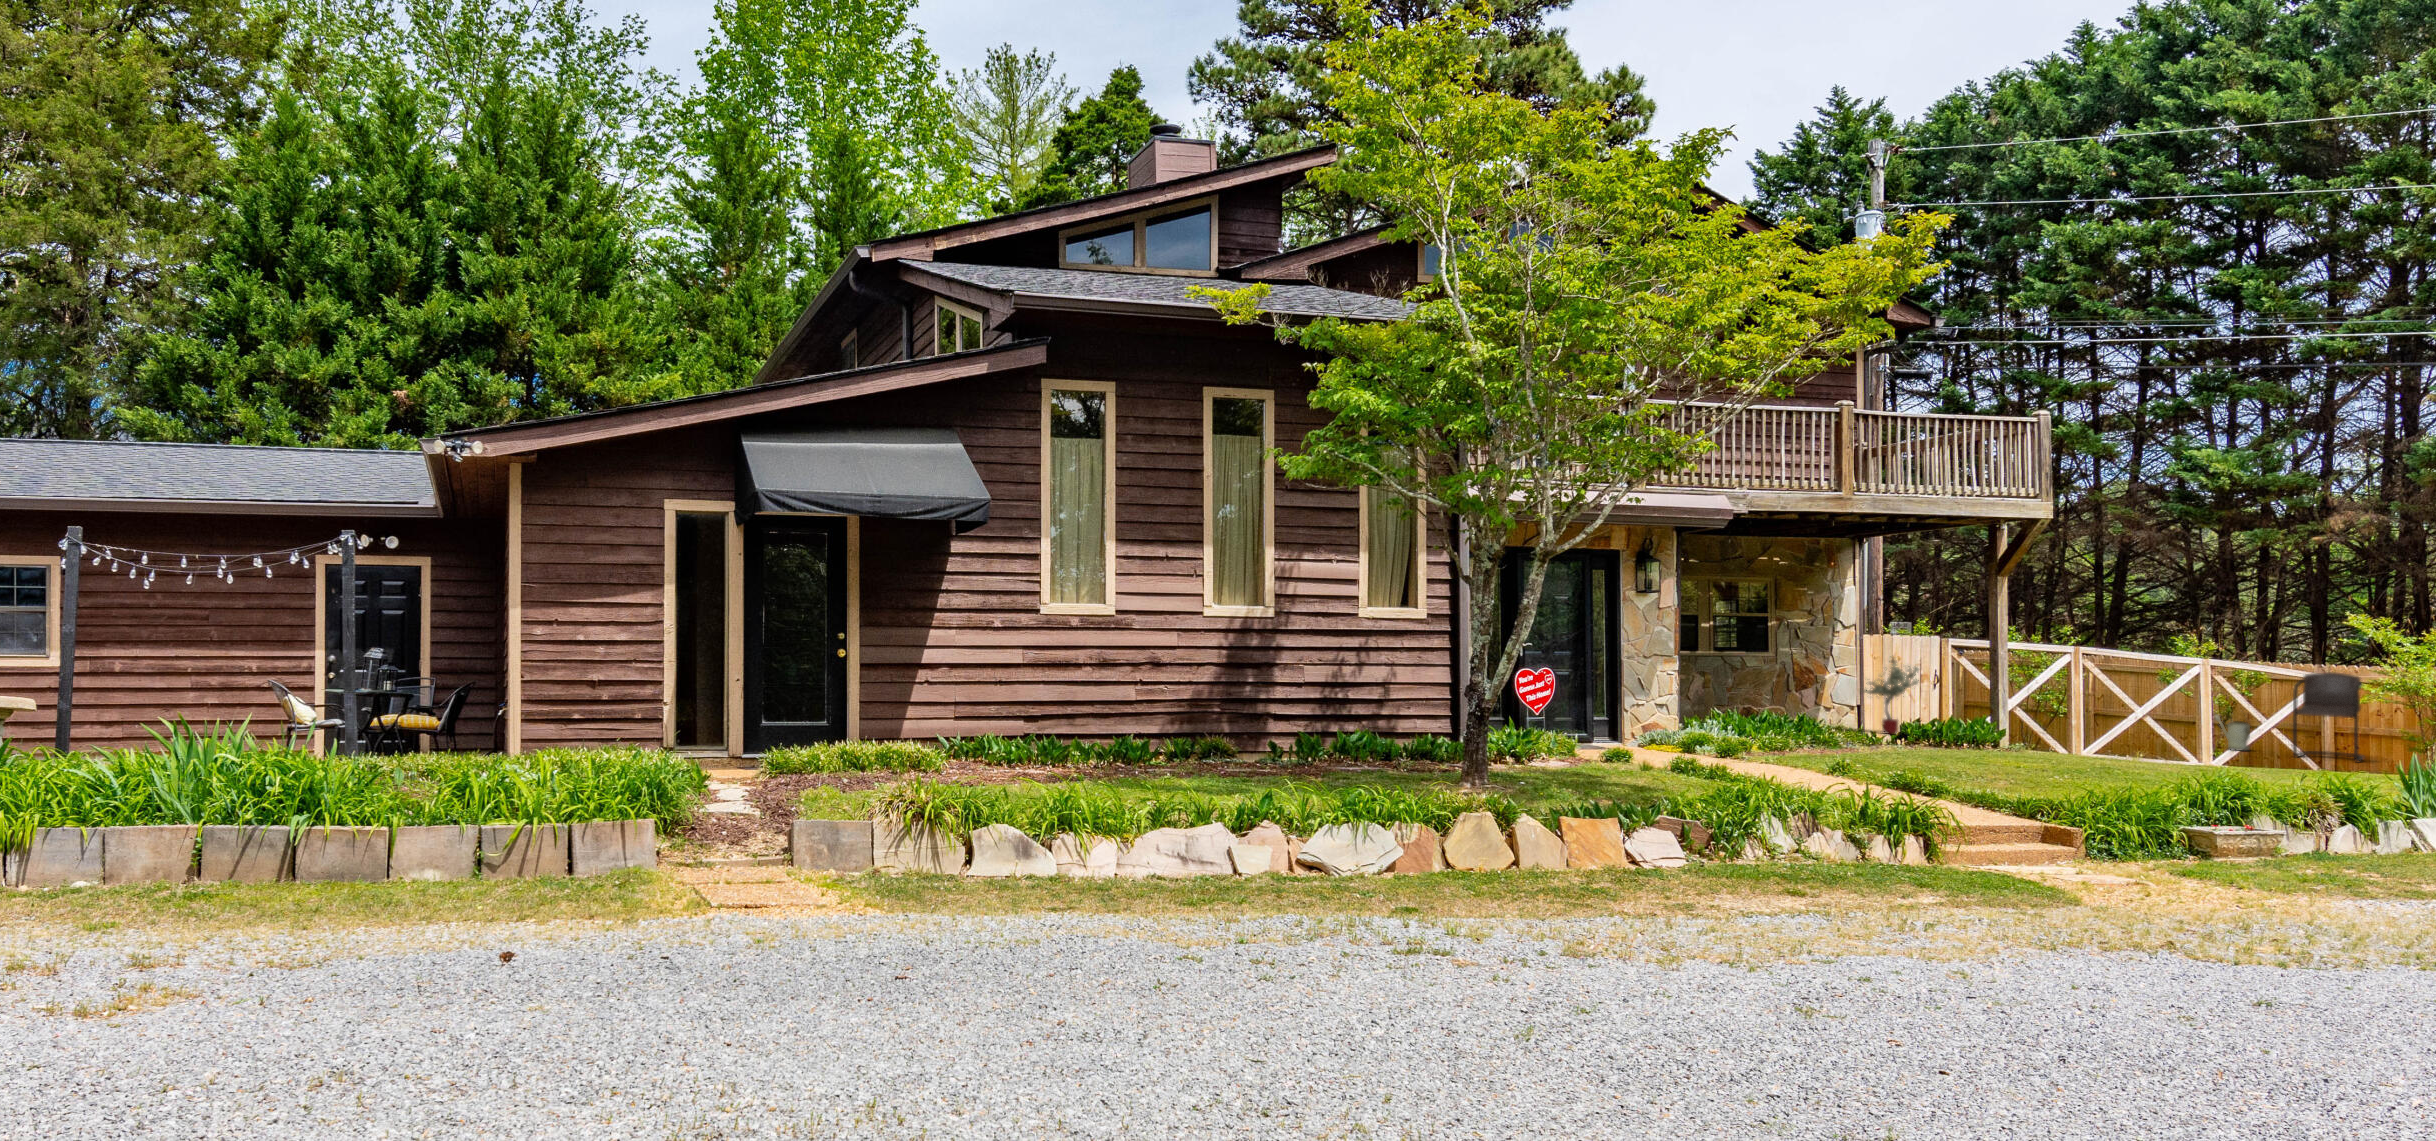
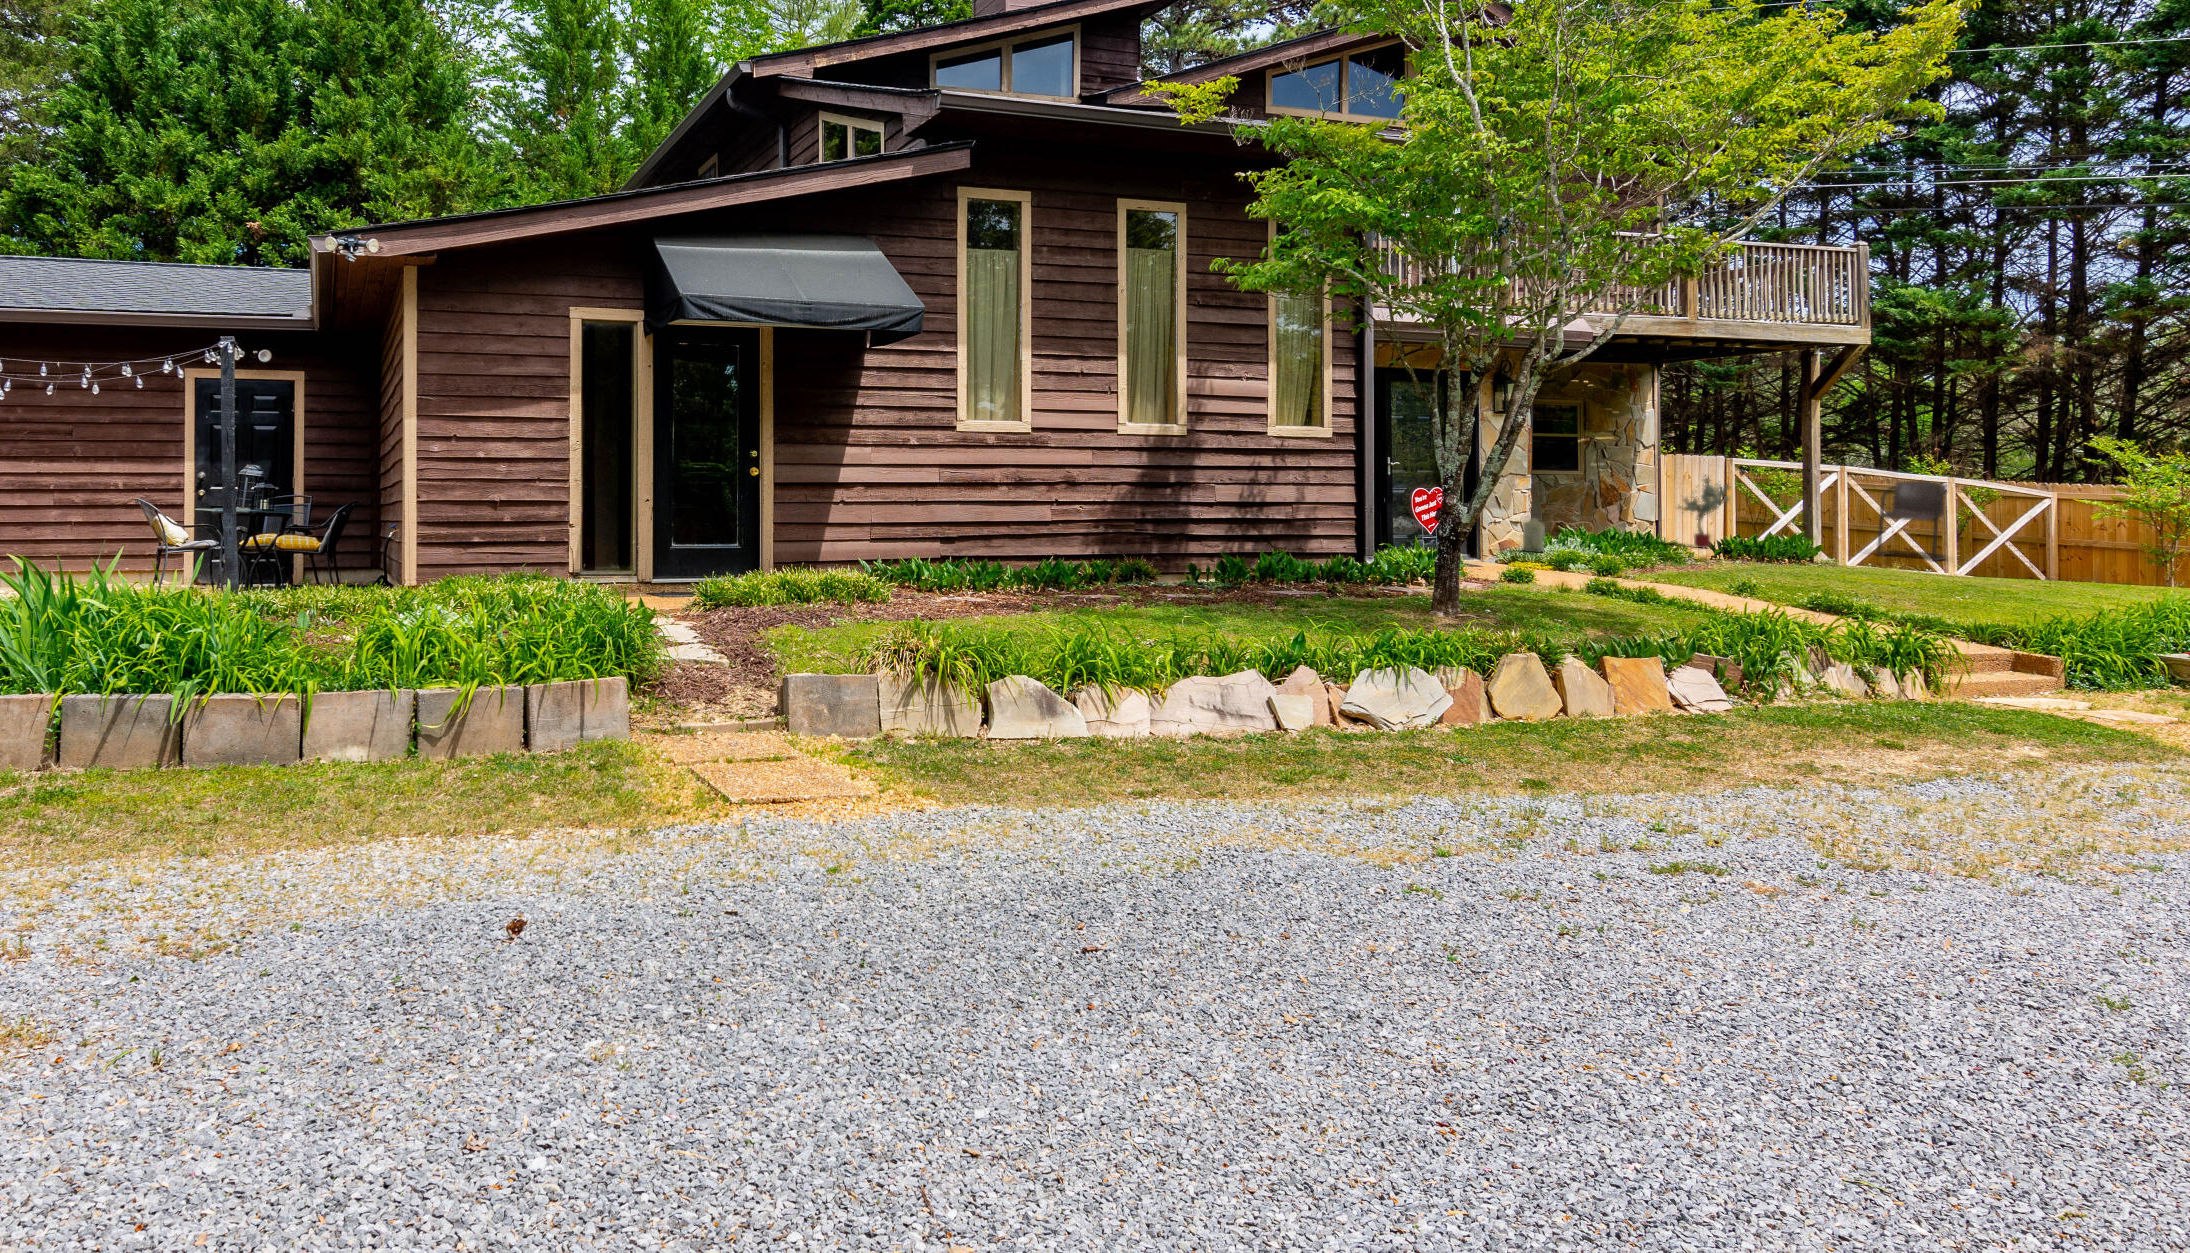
chair: present [2293,672,2364,763] -> present [1877,480,1947,561]
watering can: present [2215,715,2250,751] -> present [1523,518,1545,552]

